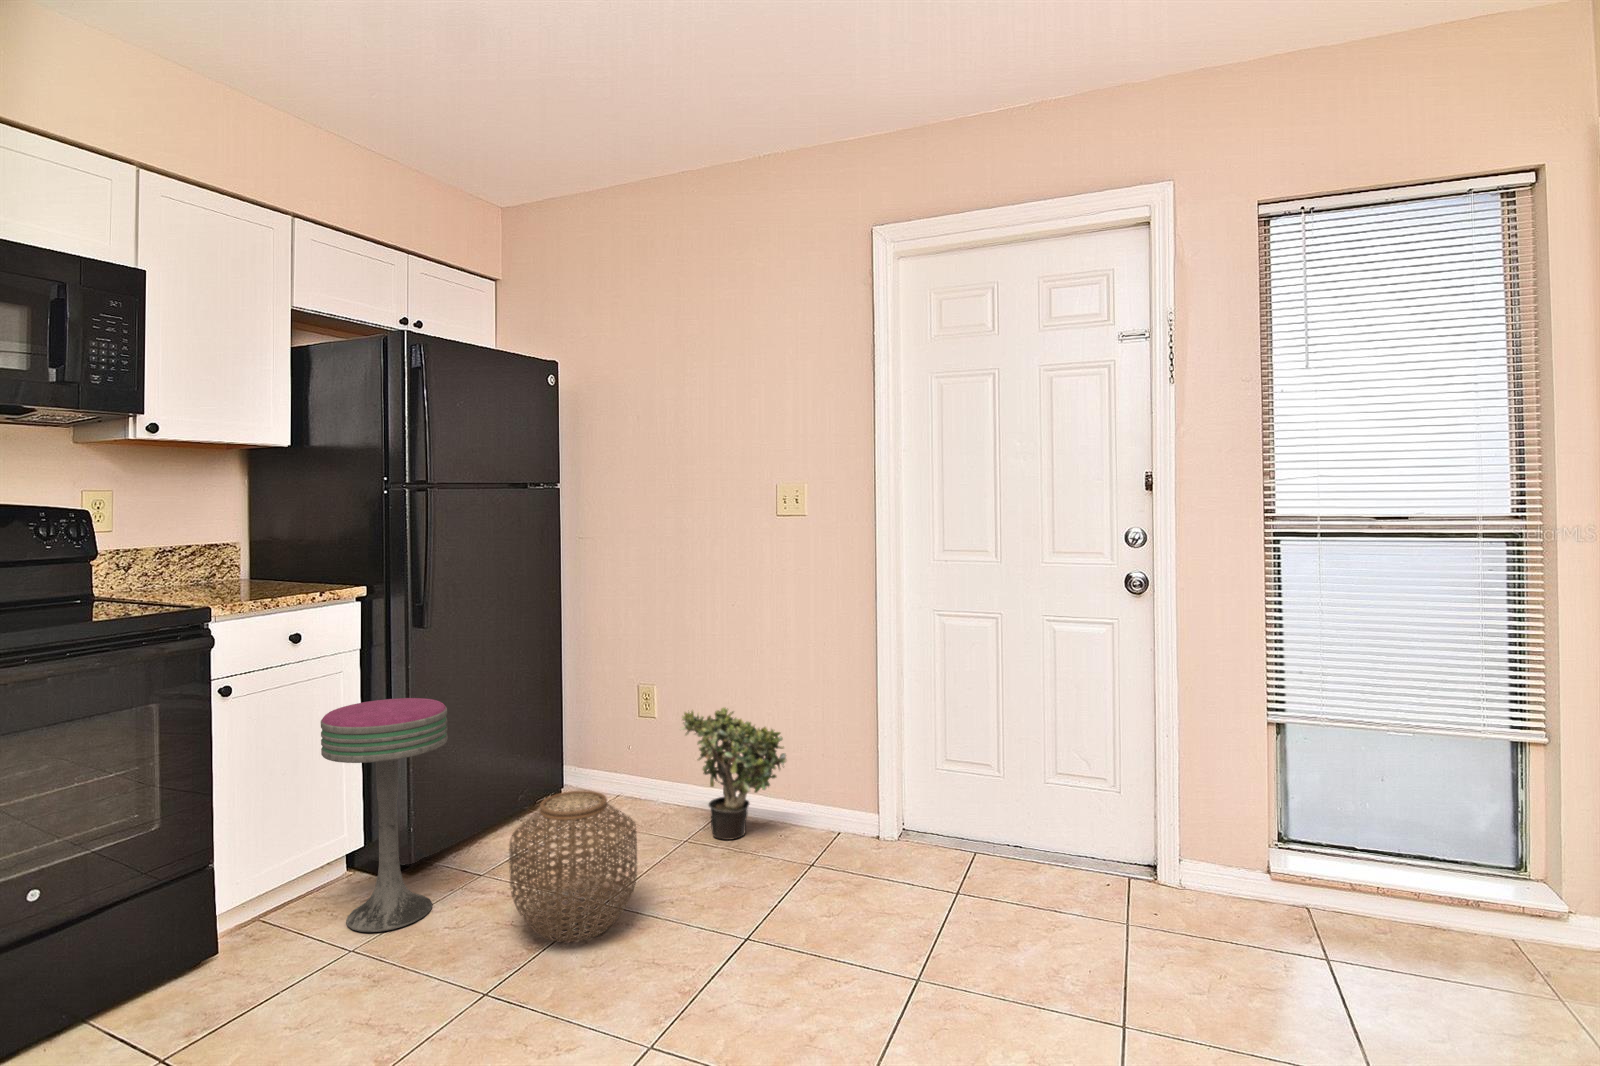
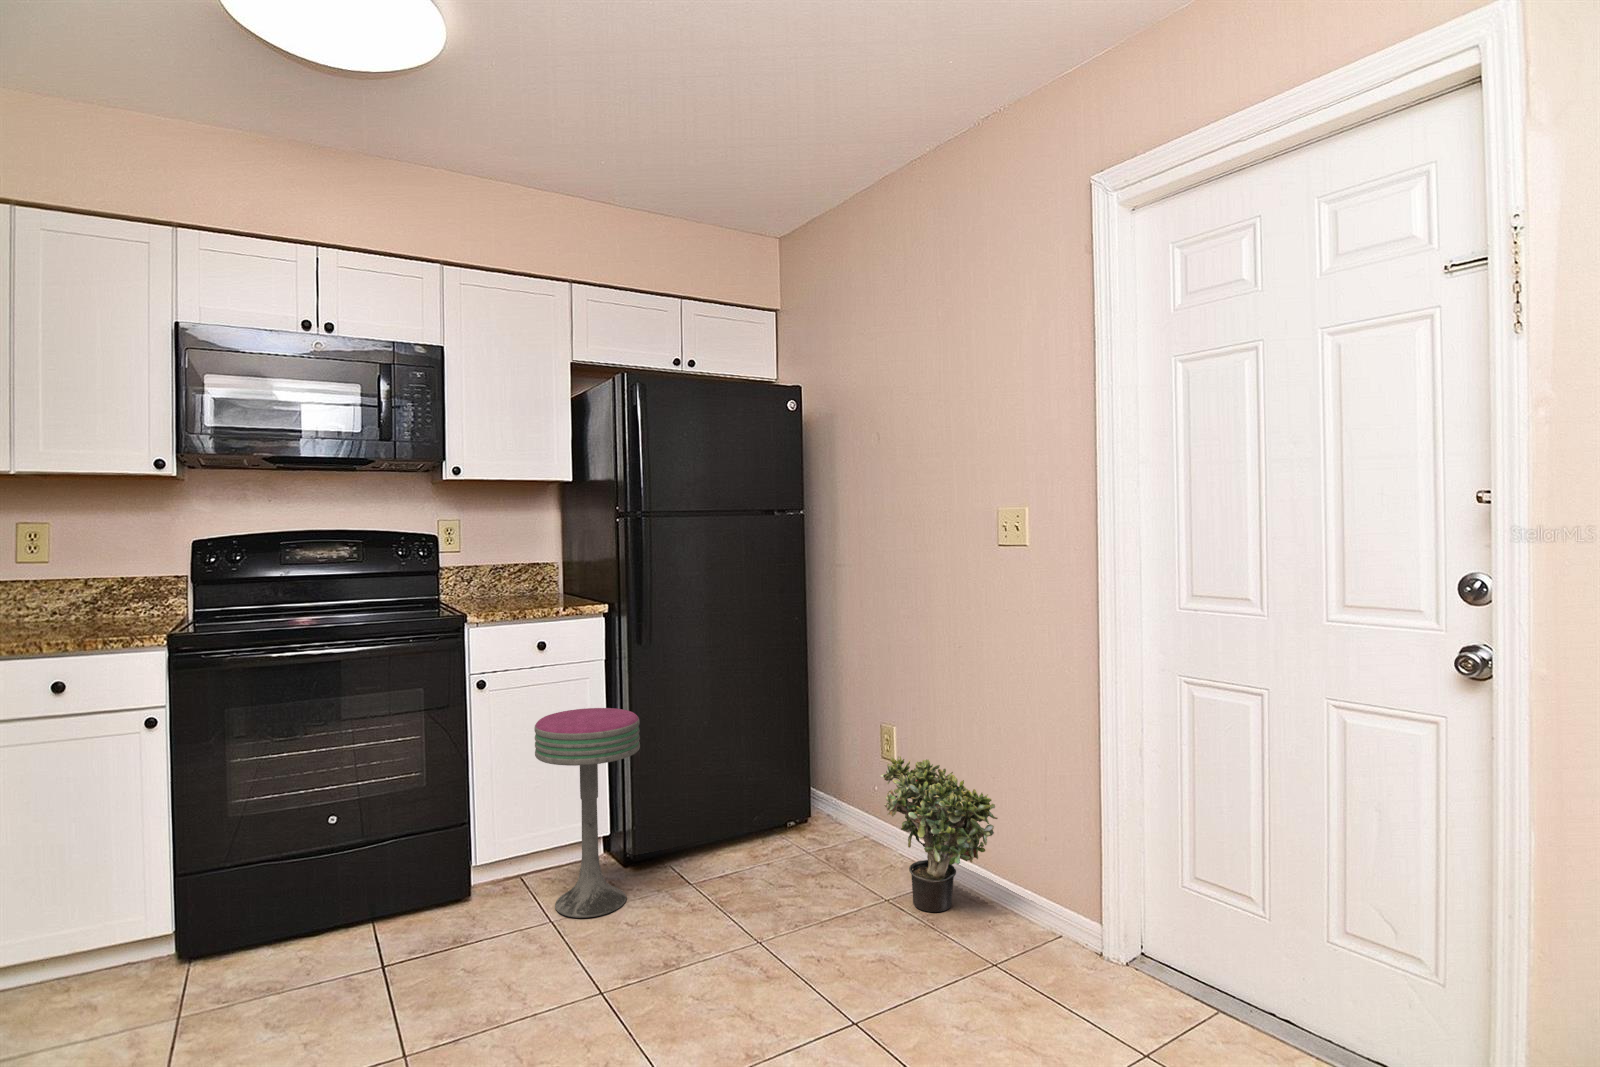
woven basket: present [509,791,637,942] -> none [643,824,767,979]

